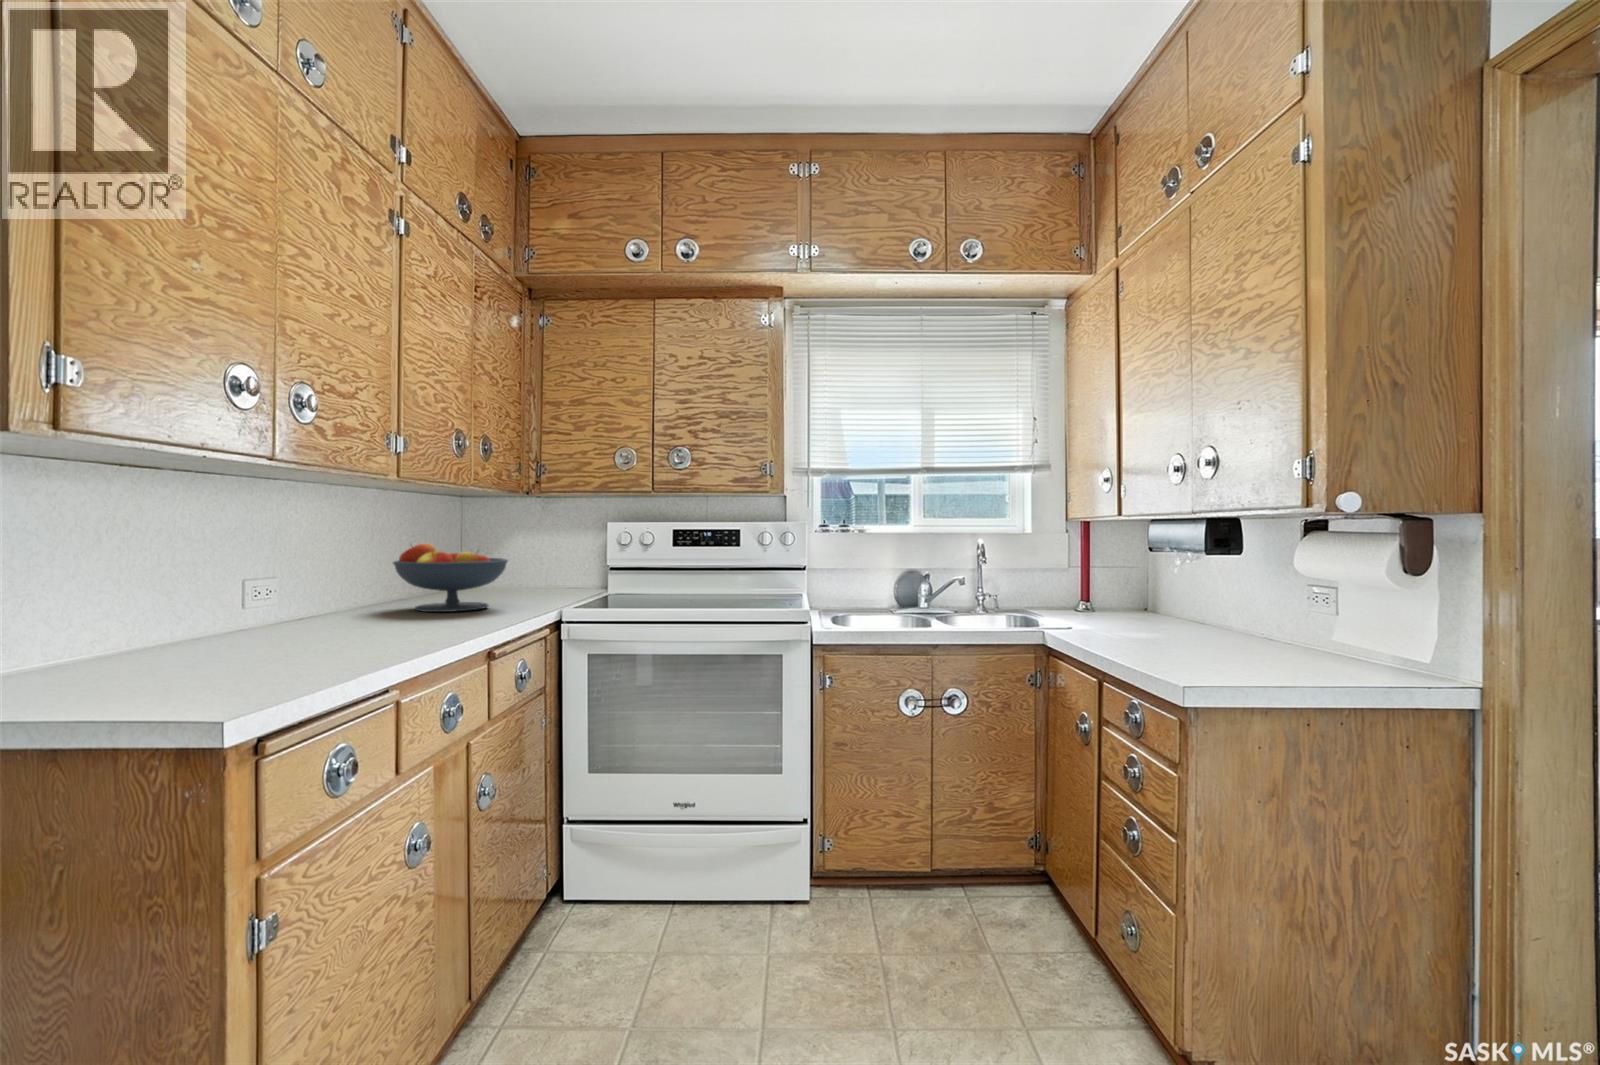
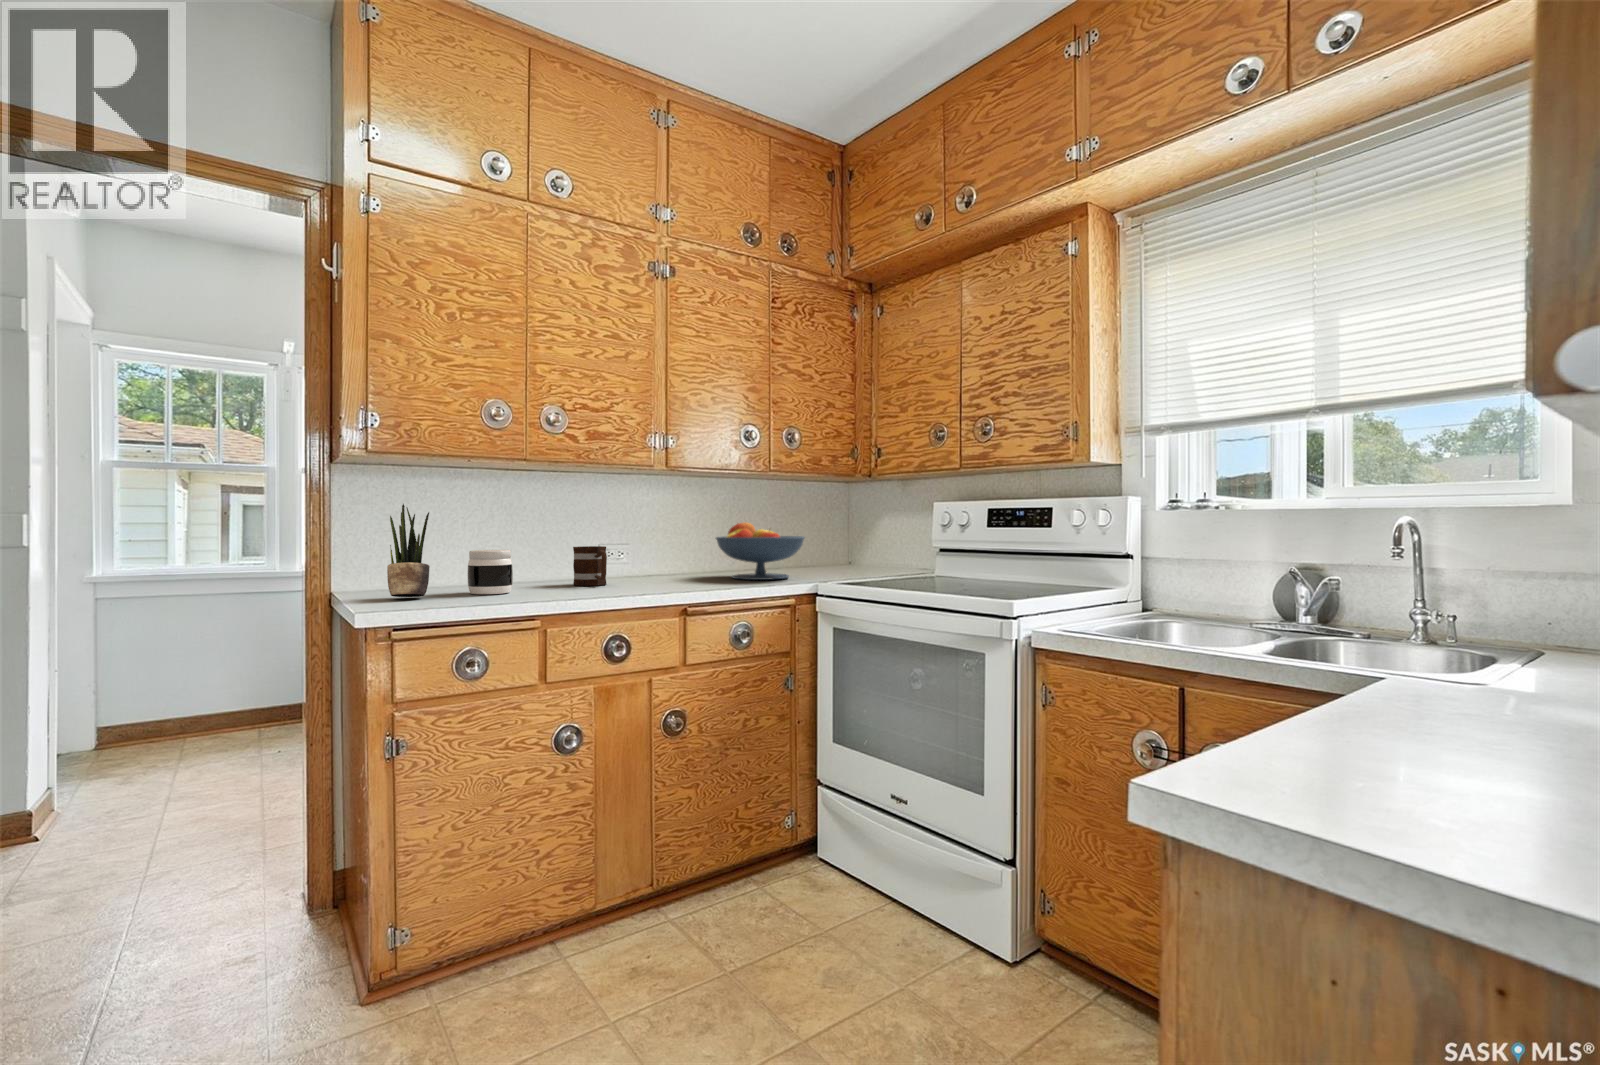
potted plant: none [86,526,177,693] -> present [387,504,430,597]
mug: none [267,582,344,641] -> present [573,546,607,586]
jar: none [182,596,264,671] -> present [467,550,513,594]

